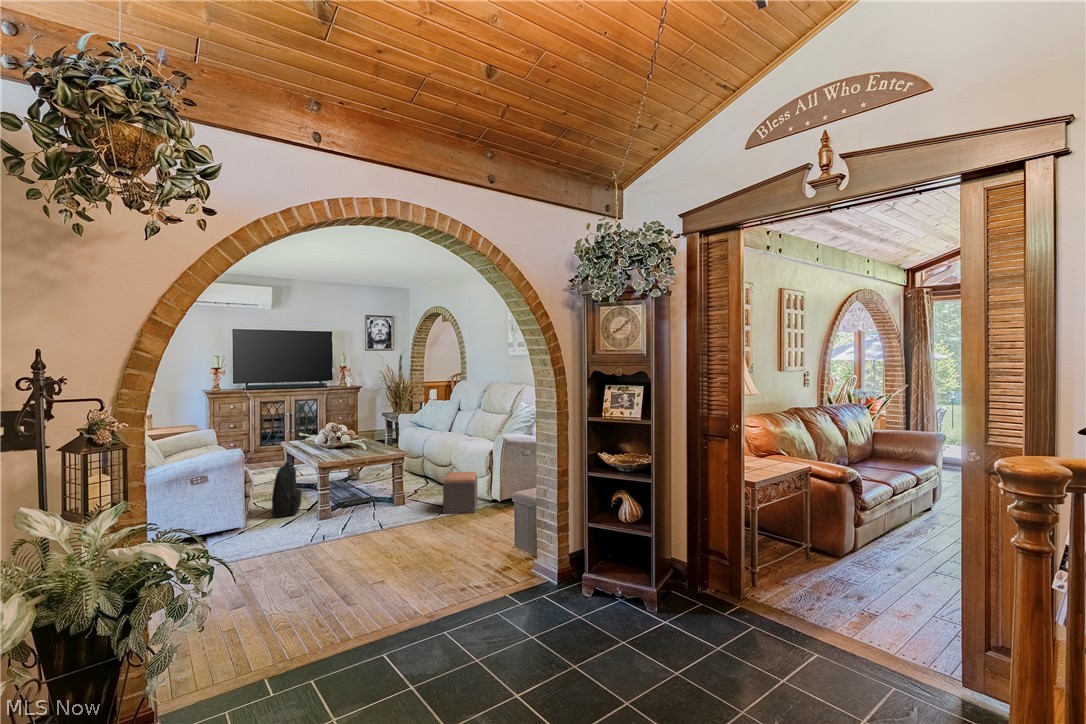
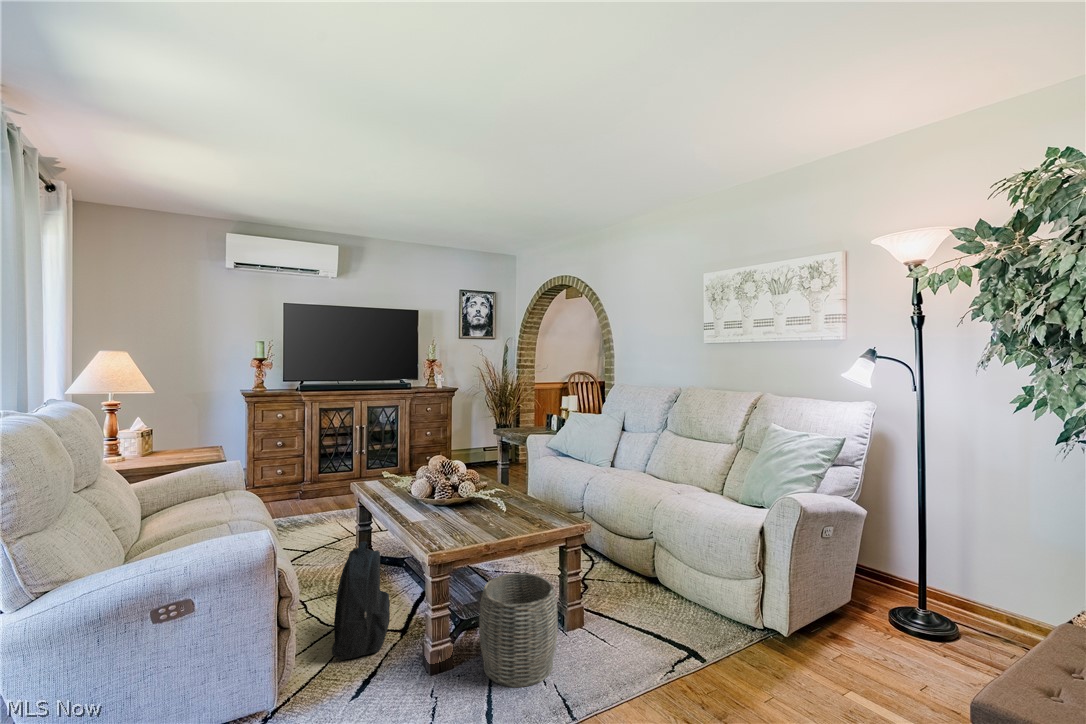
footstool: present [443,472,477,513] -> none [670,568,752,670]
woven basket: none [344,475,384,521] -> present [479,573,558,687]

